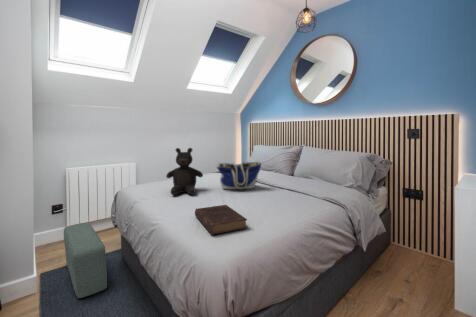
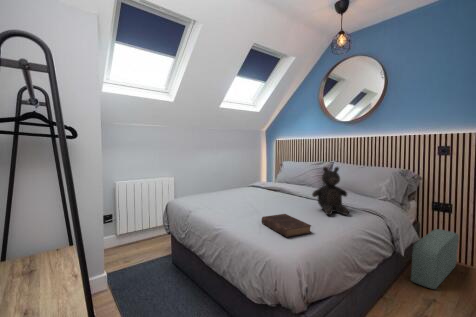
teddy bear: present [166,148,203,195] -> present [312,167,349,215]
tote bag: present [217,162,261,189] -> none [264,174,305,200]
pouf: present [64,223,107,298] -> present [411,229,459,289]

